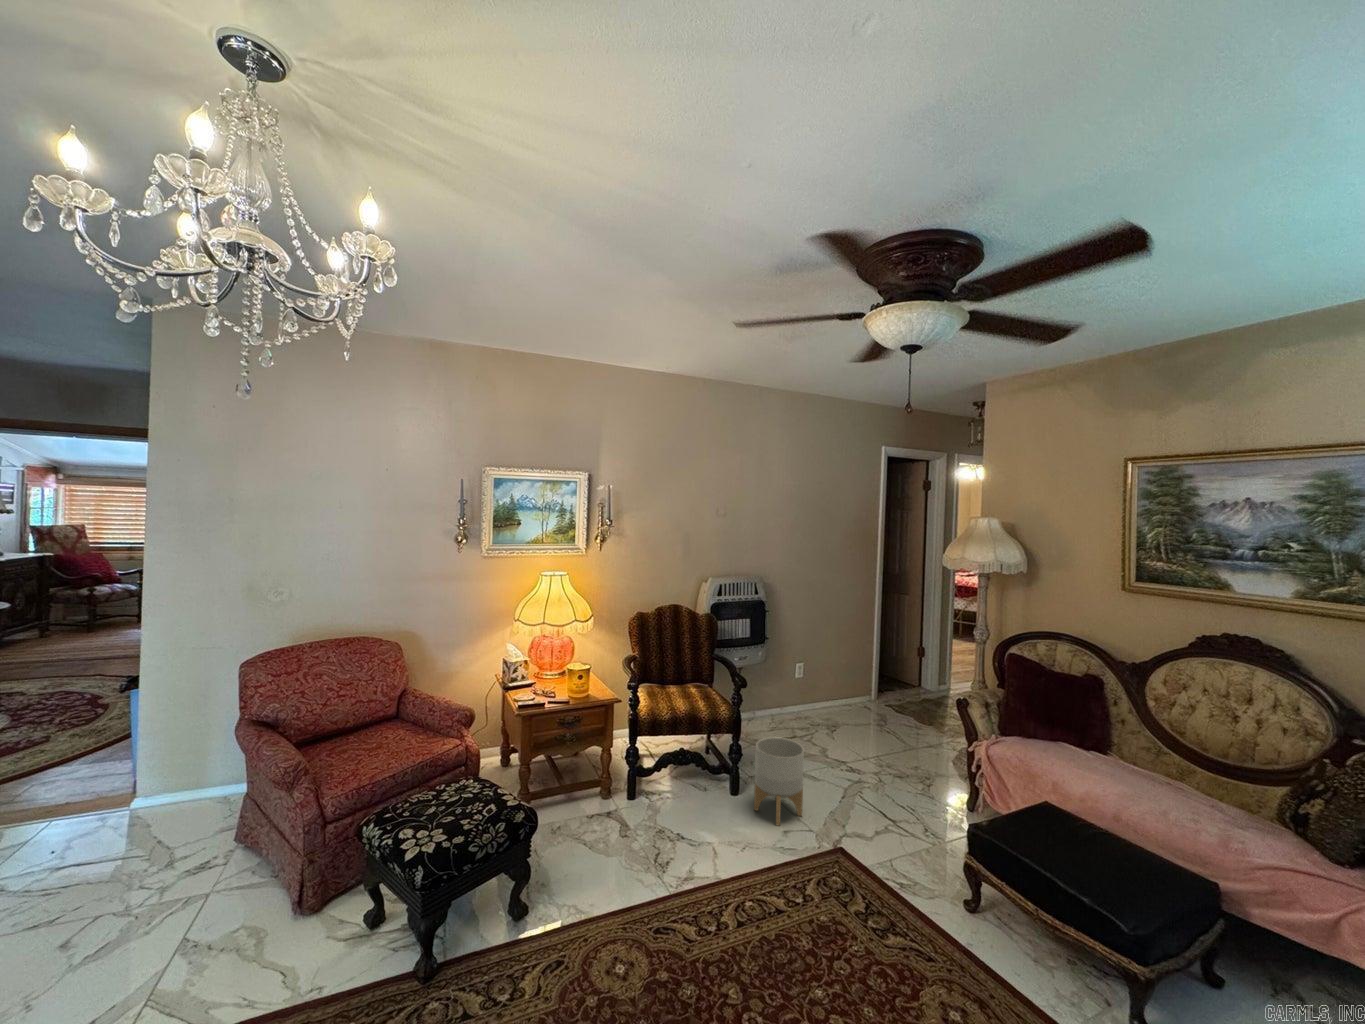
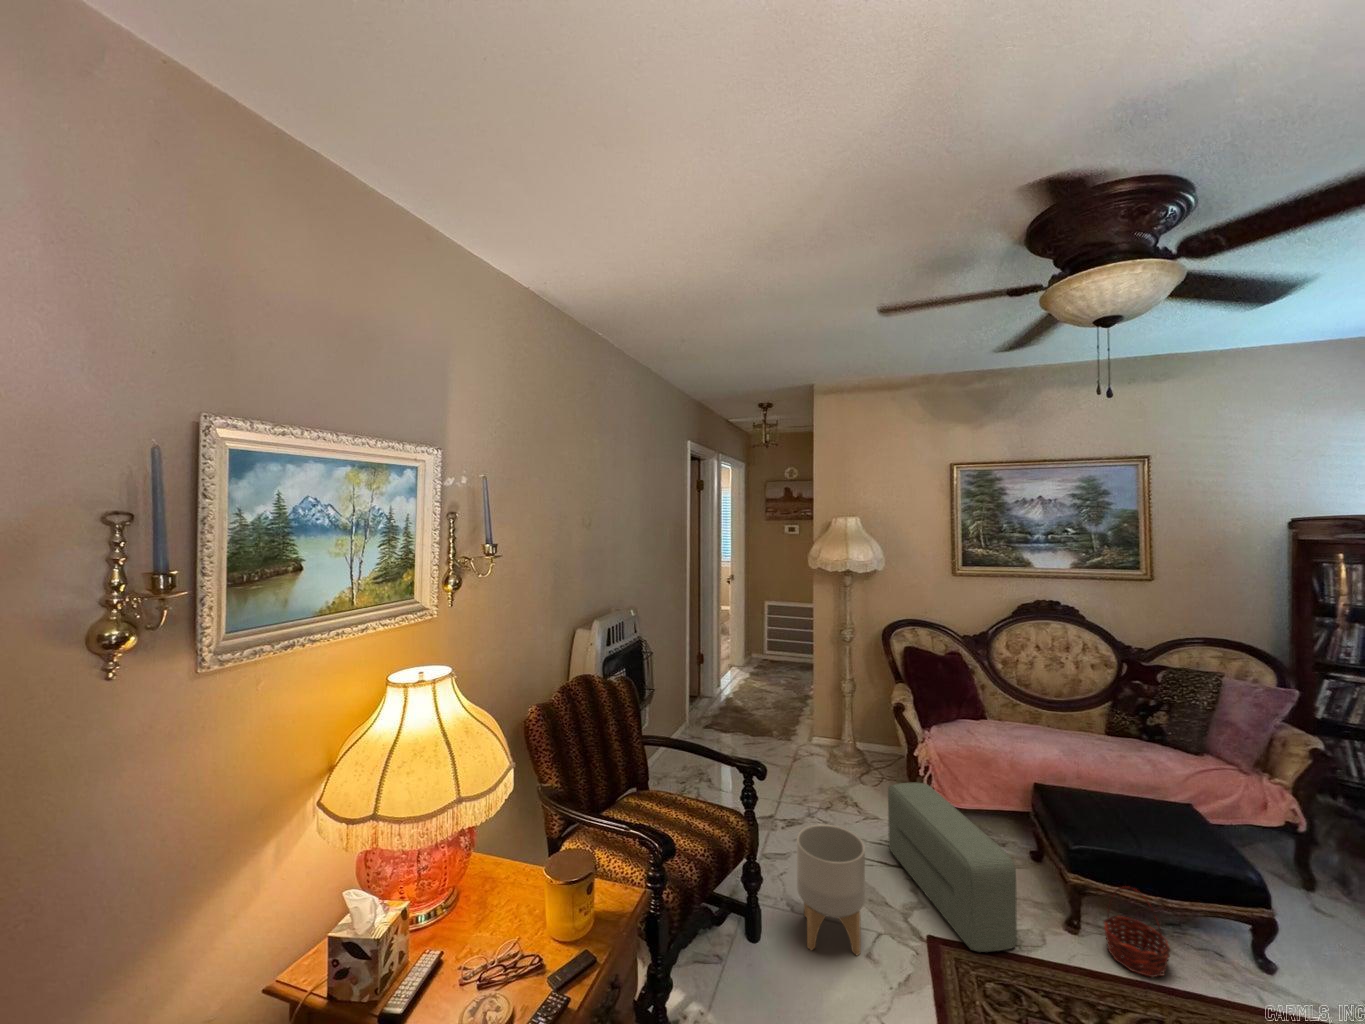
pouf: none [854,753,936,881] -> present [888,783,1017,952]
basket: none [962,874,1020,961] -> present [1104,886,1171,977]

